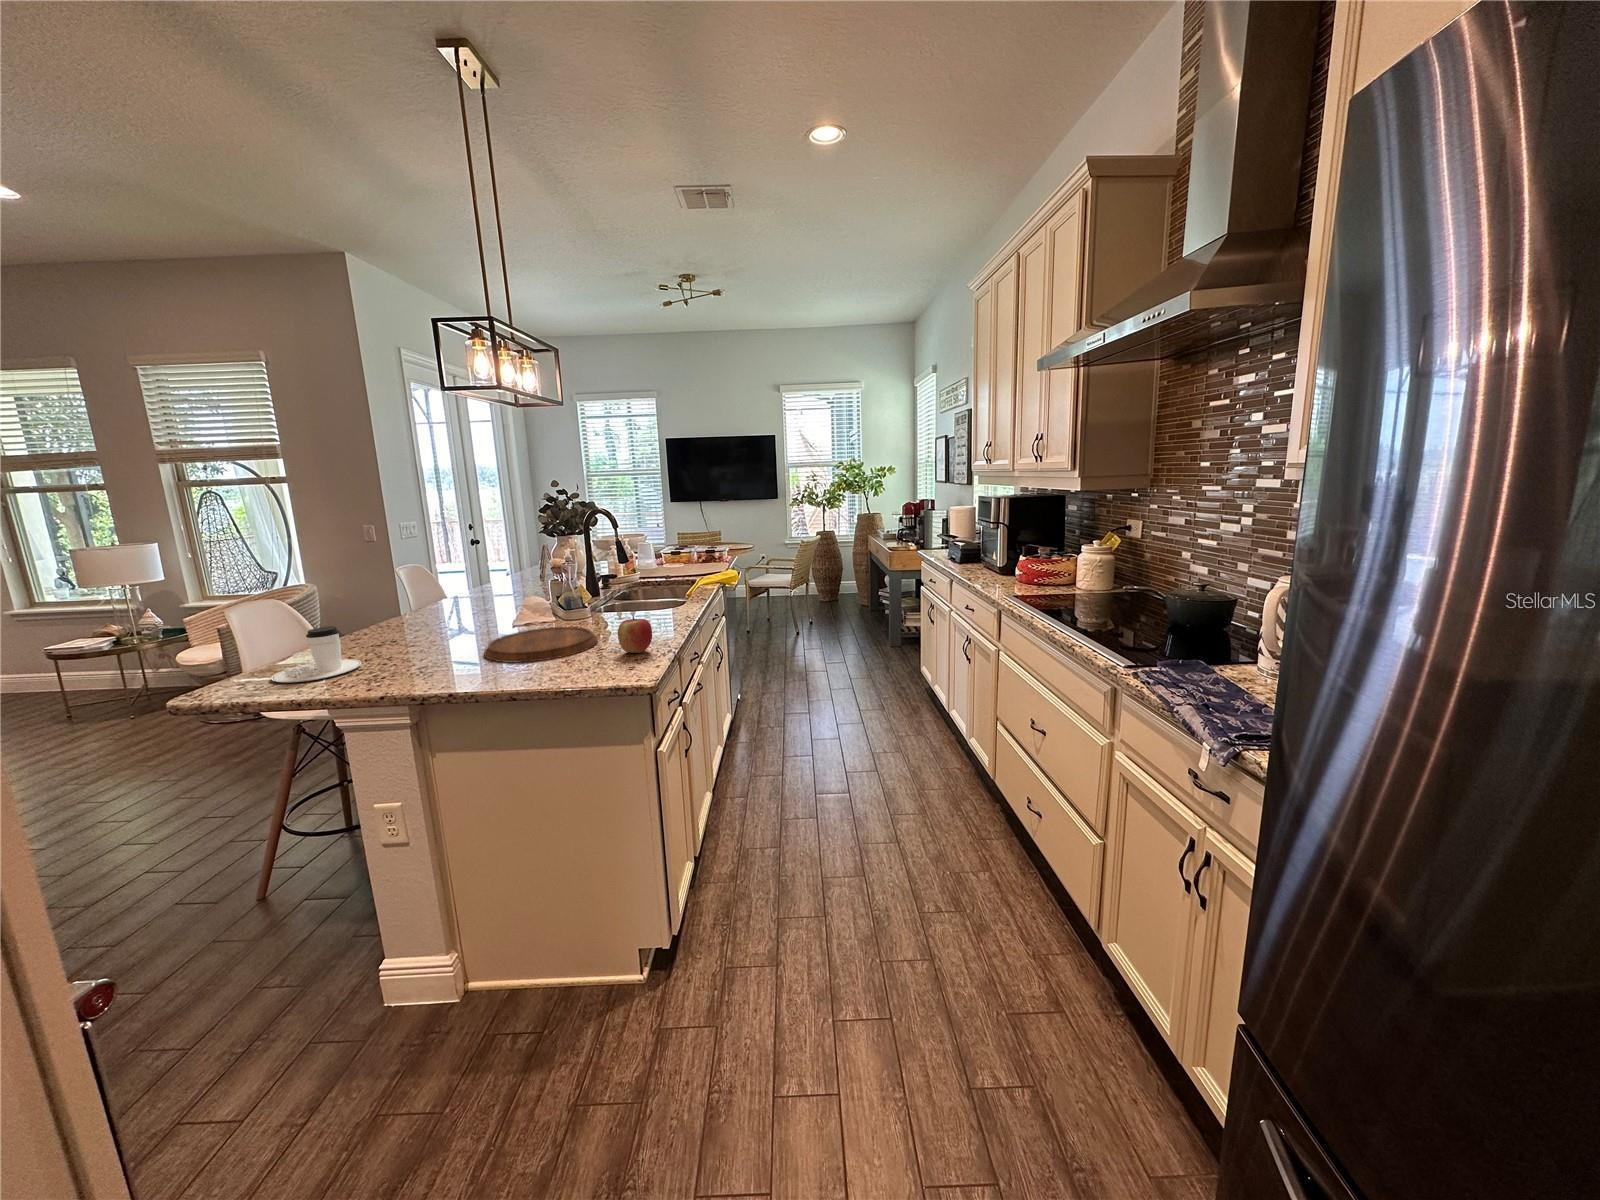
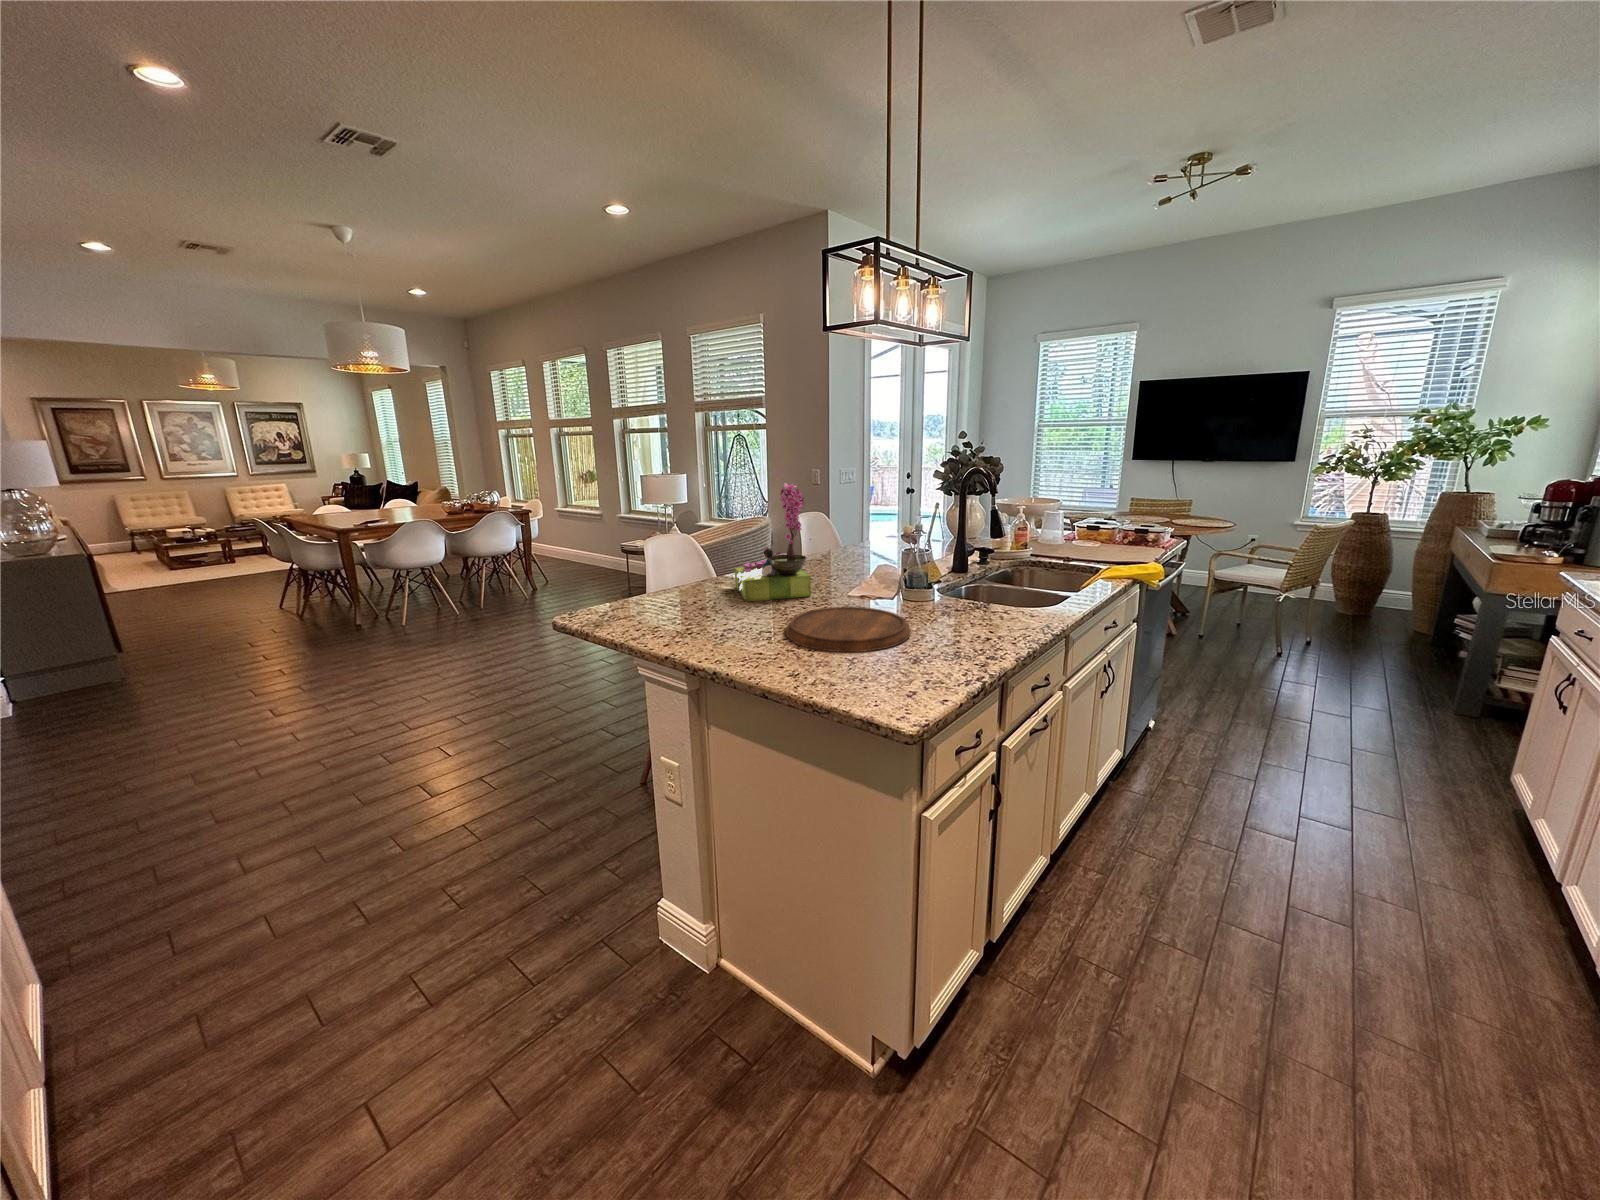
flower arrangement: none [378,529,477,647] -> present [735,483,811,602]
apple: present [618,618,652,653] -> none [915,623,961,672]
coffee cup: present [271,626,361,683] -> none [623,571,693,621]

